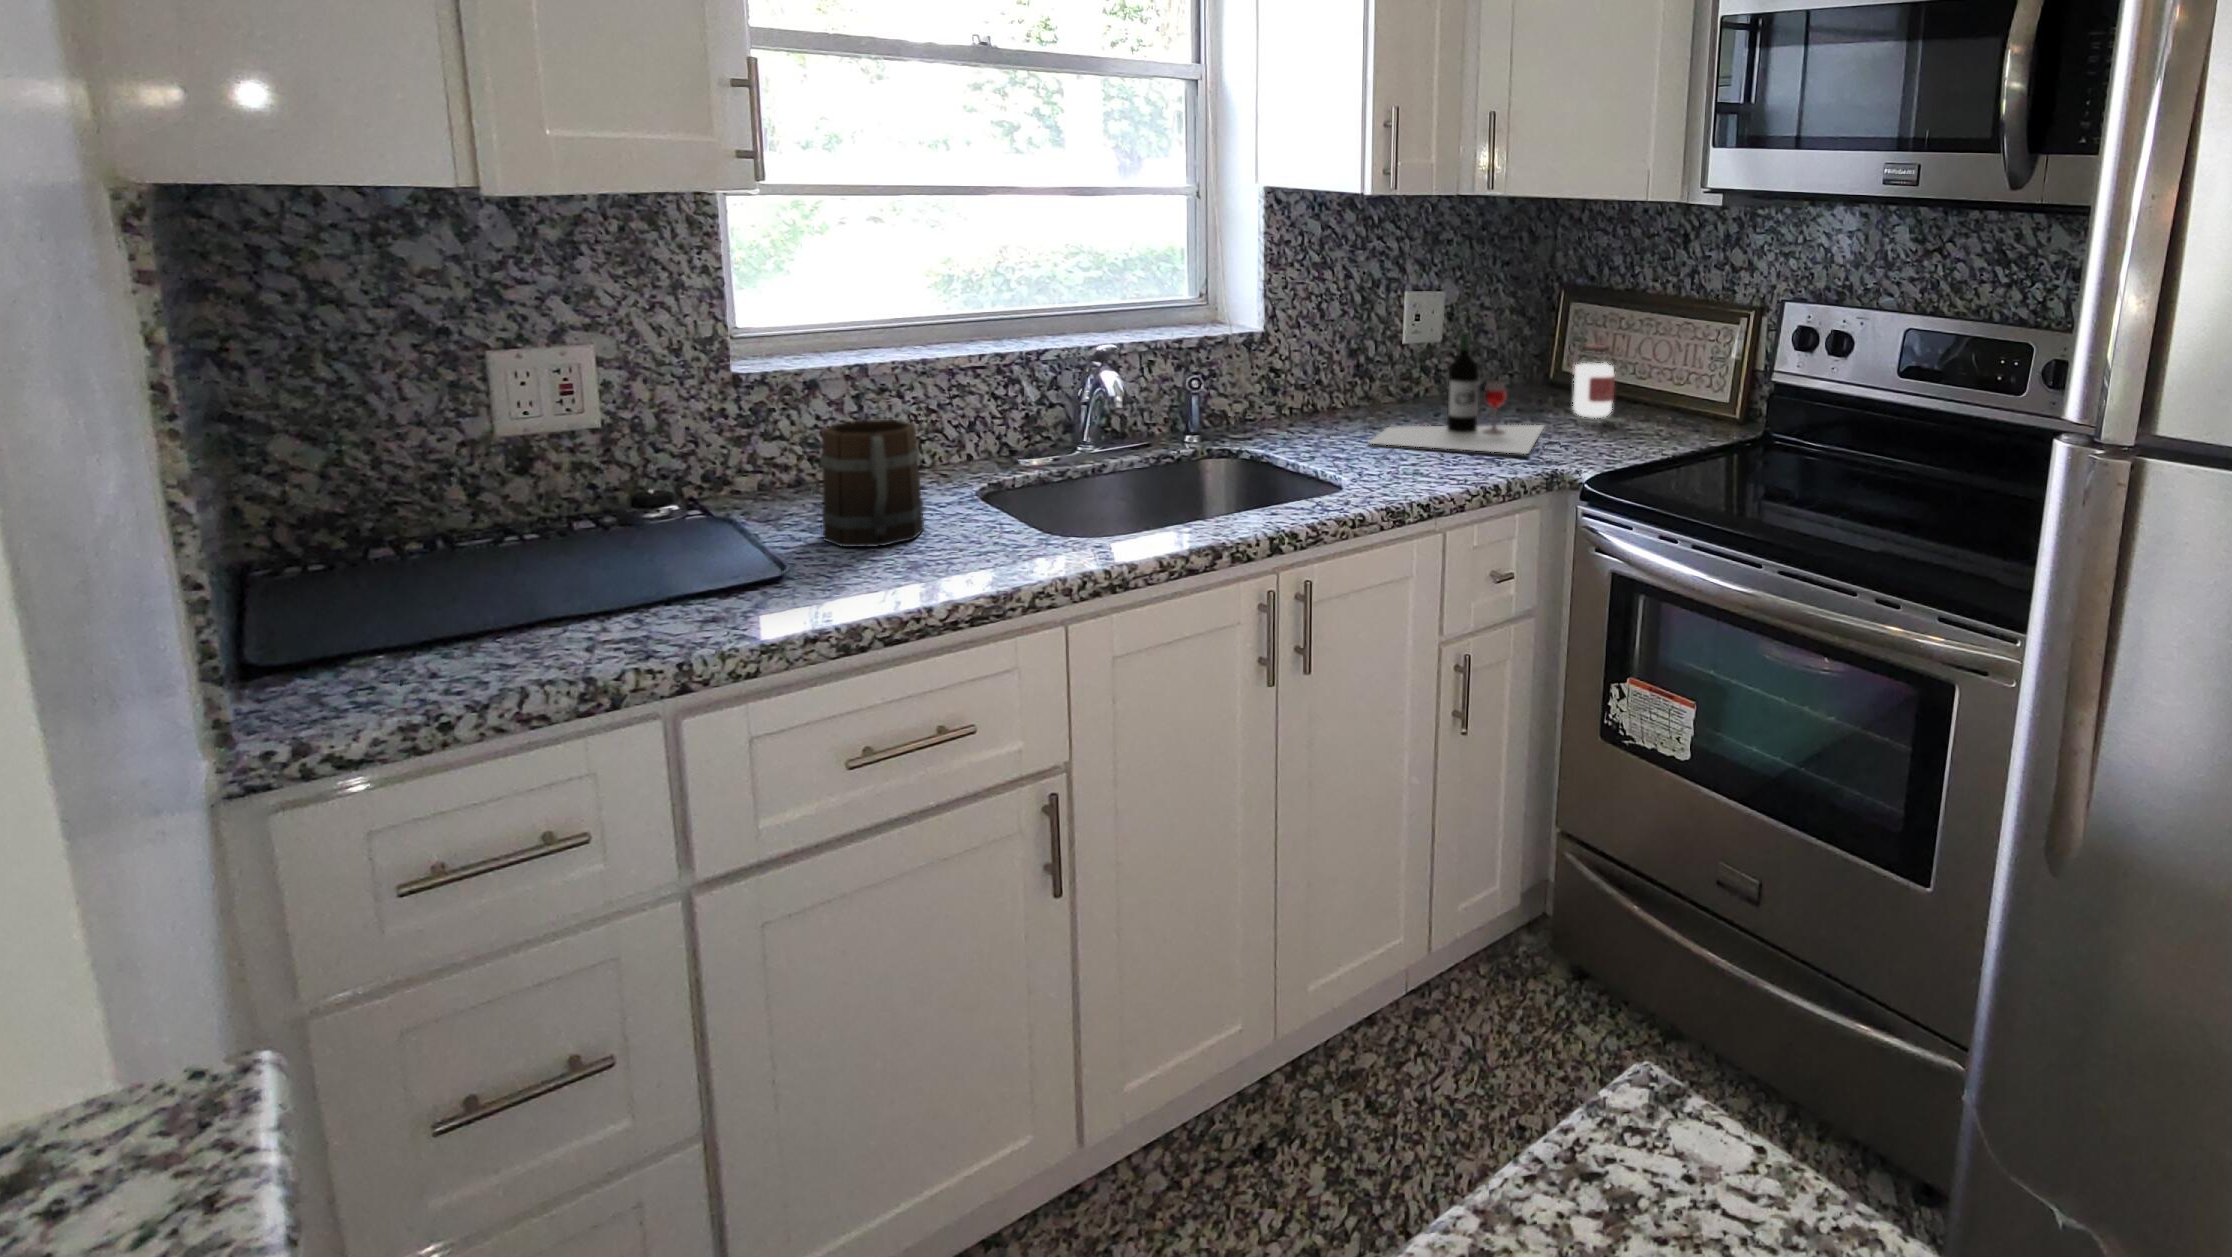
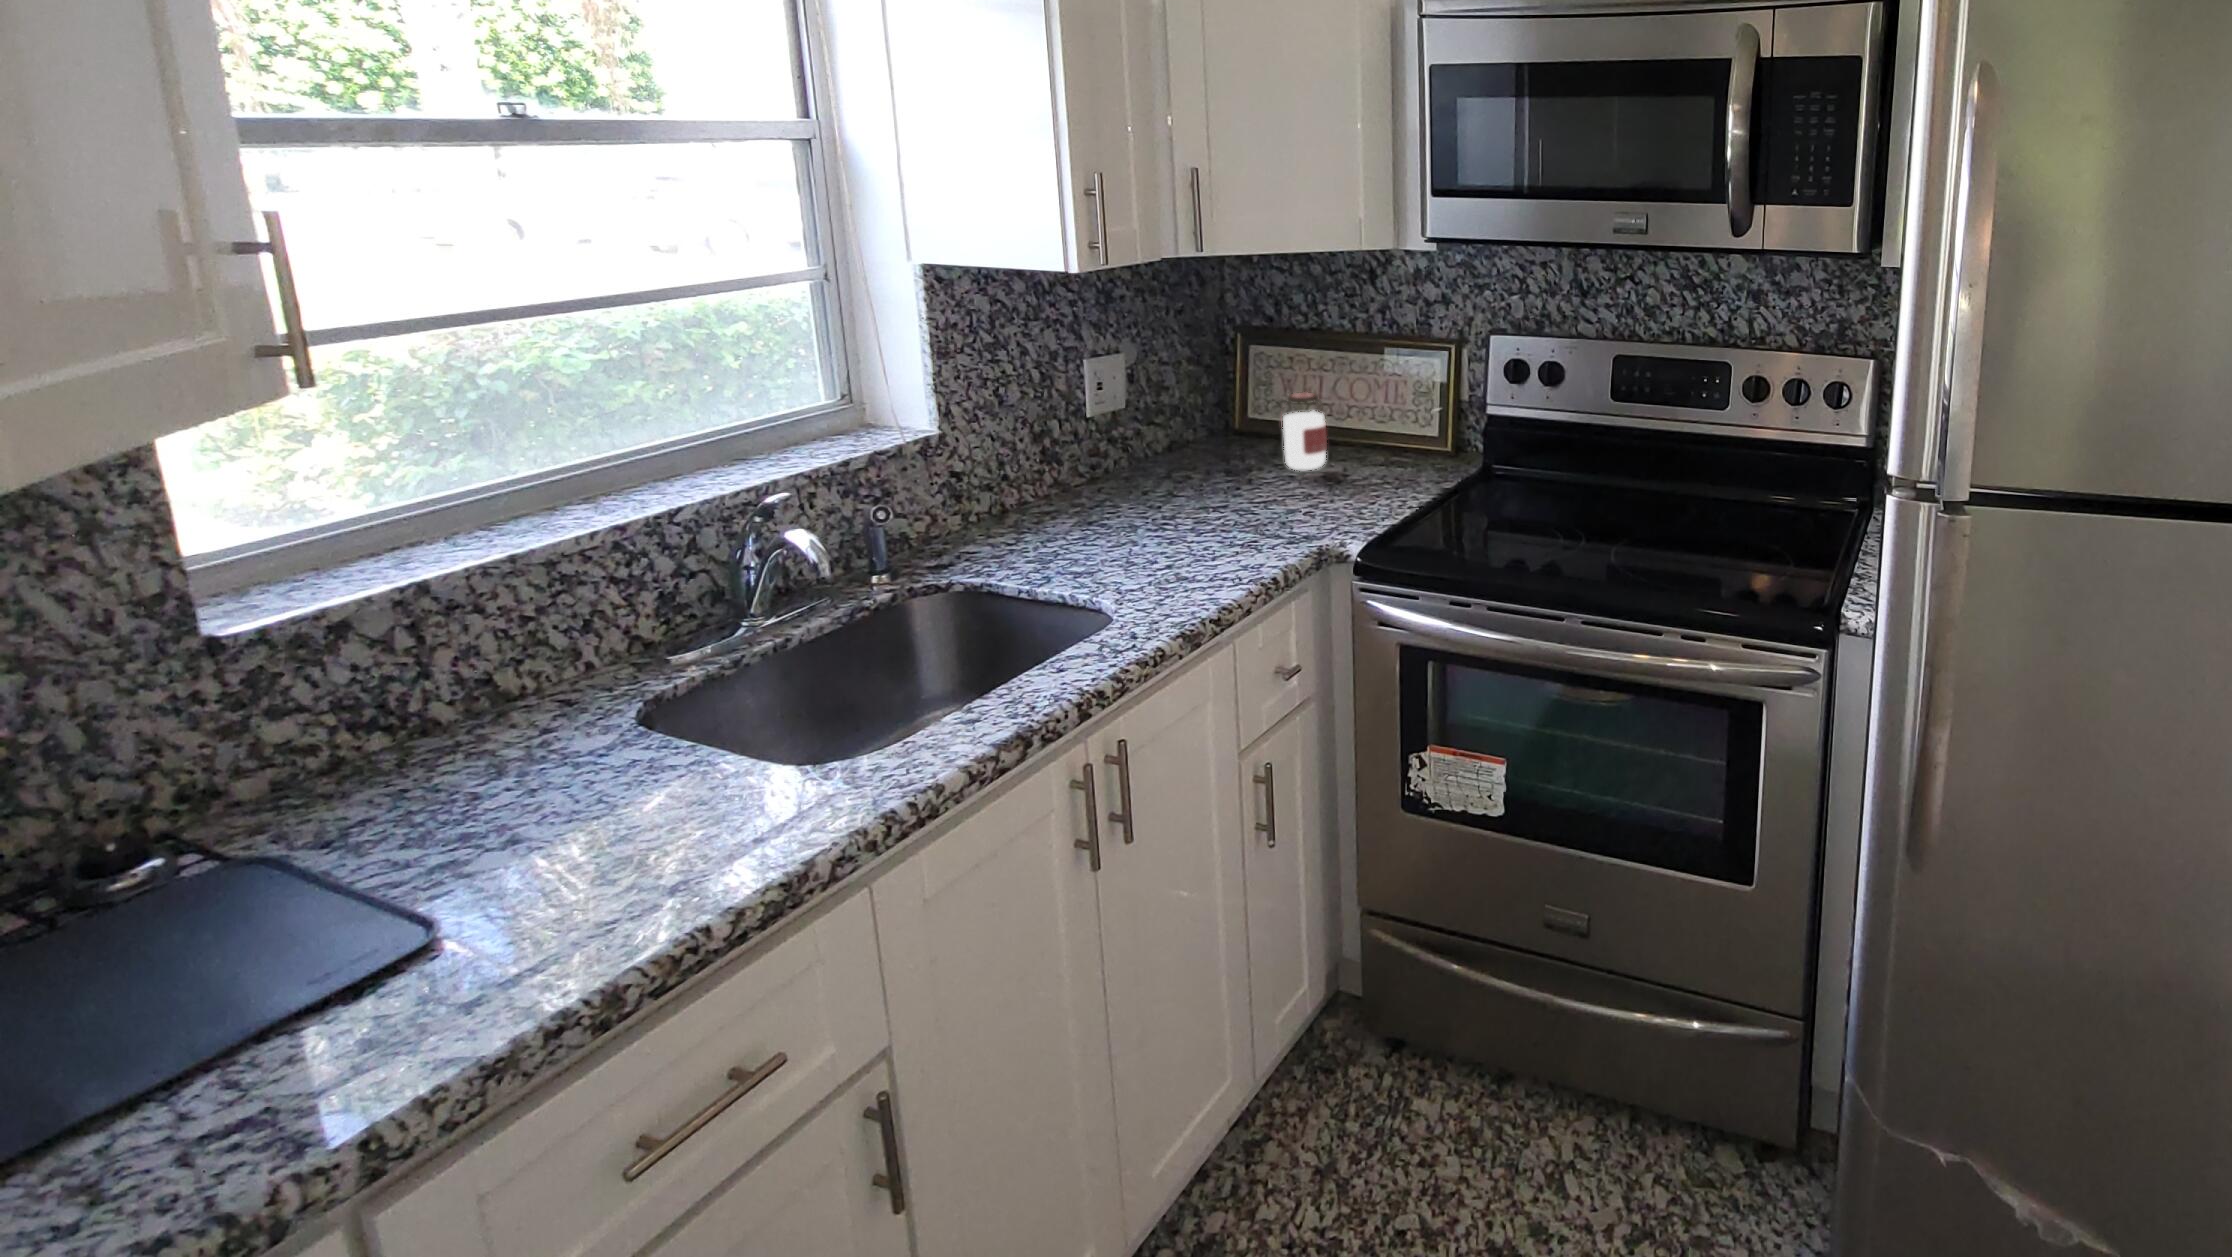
wine bottle: present [1369,332,1544,454] -> none [1094,403,1280,548]
mug: present [820,420,924,547] -> none [435,665,605,860]

